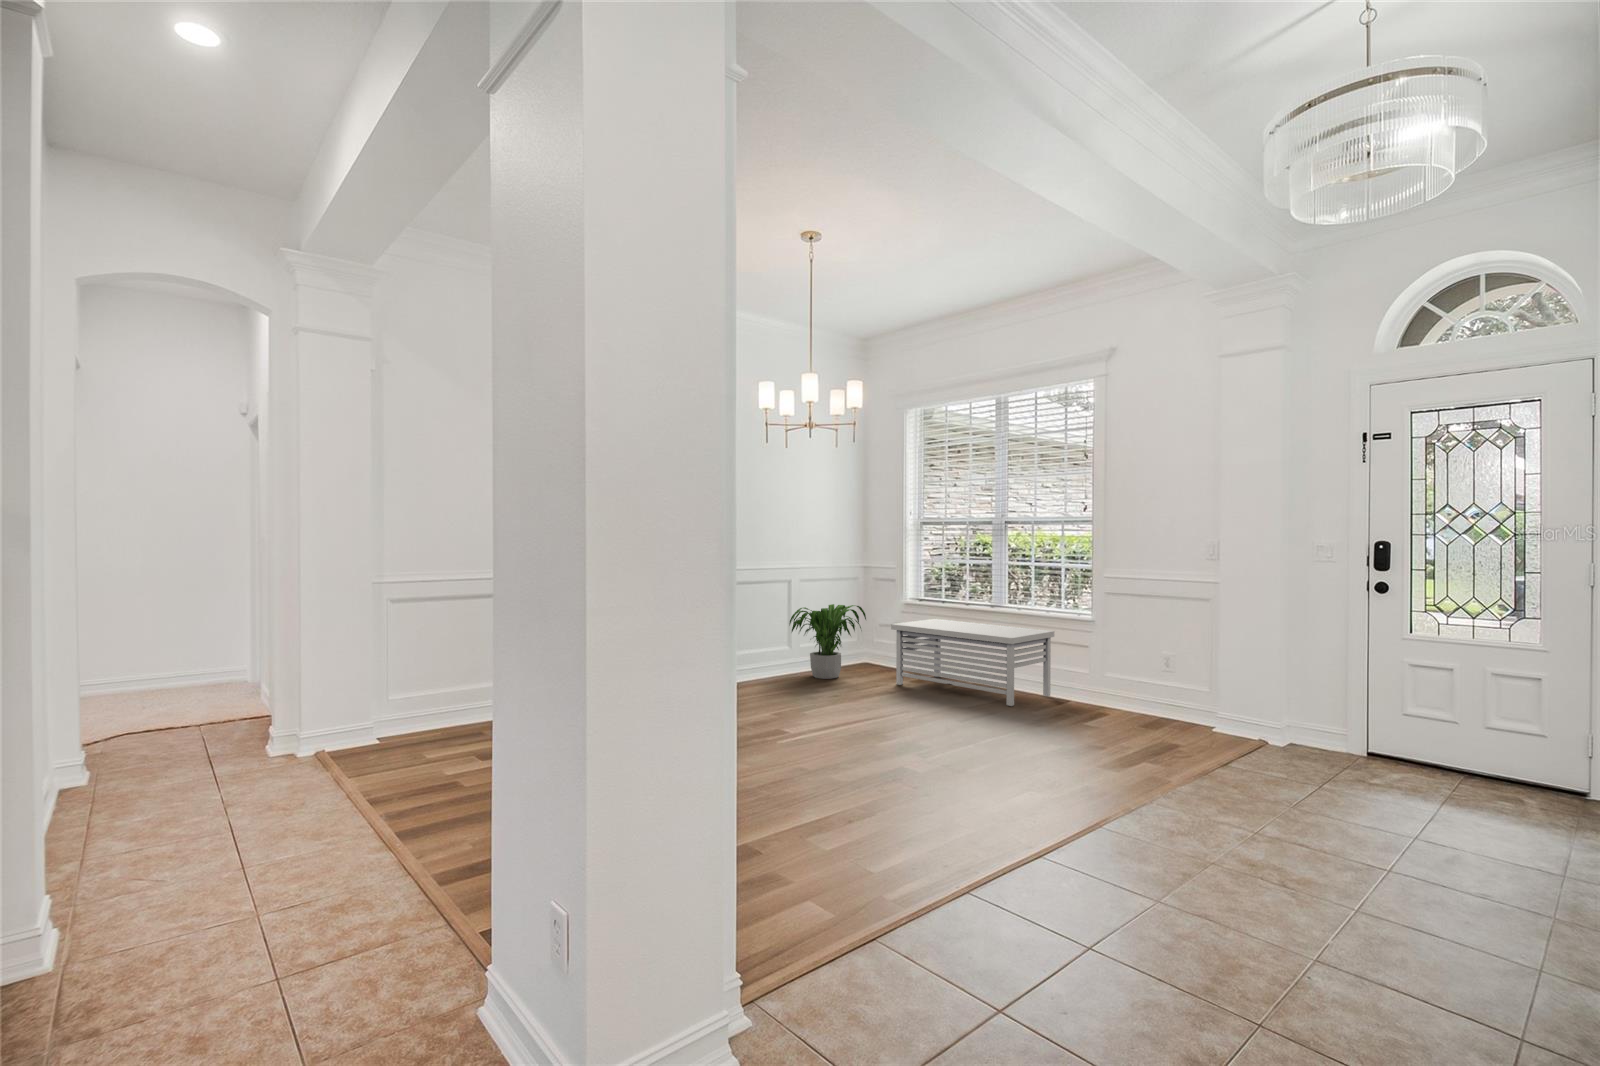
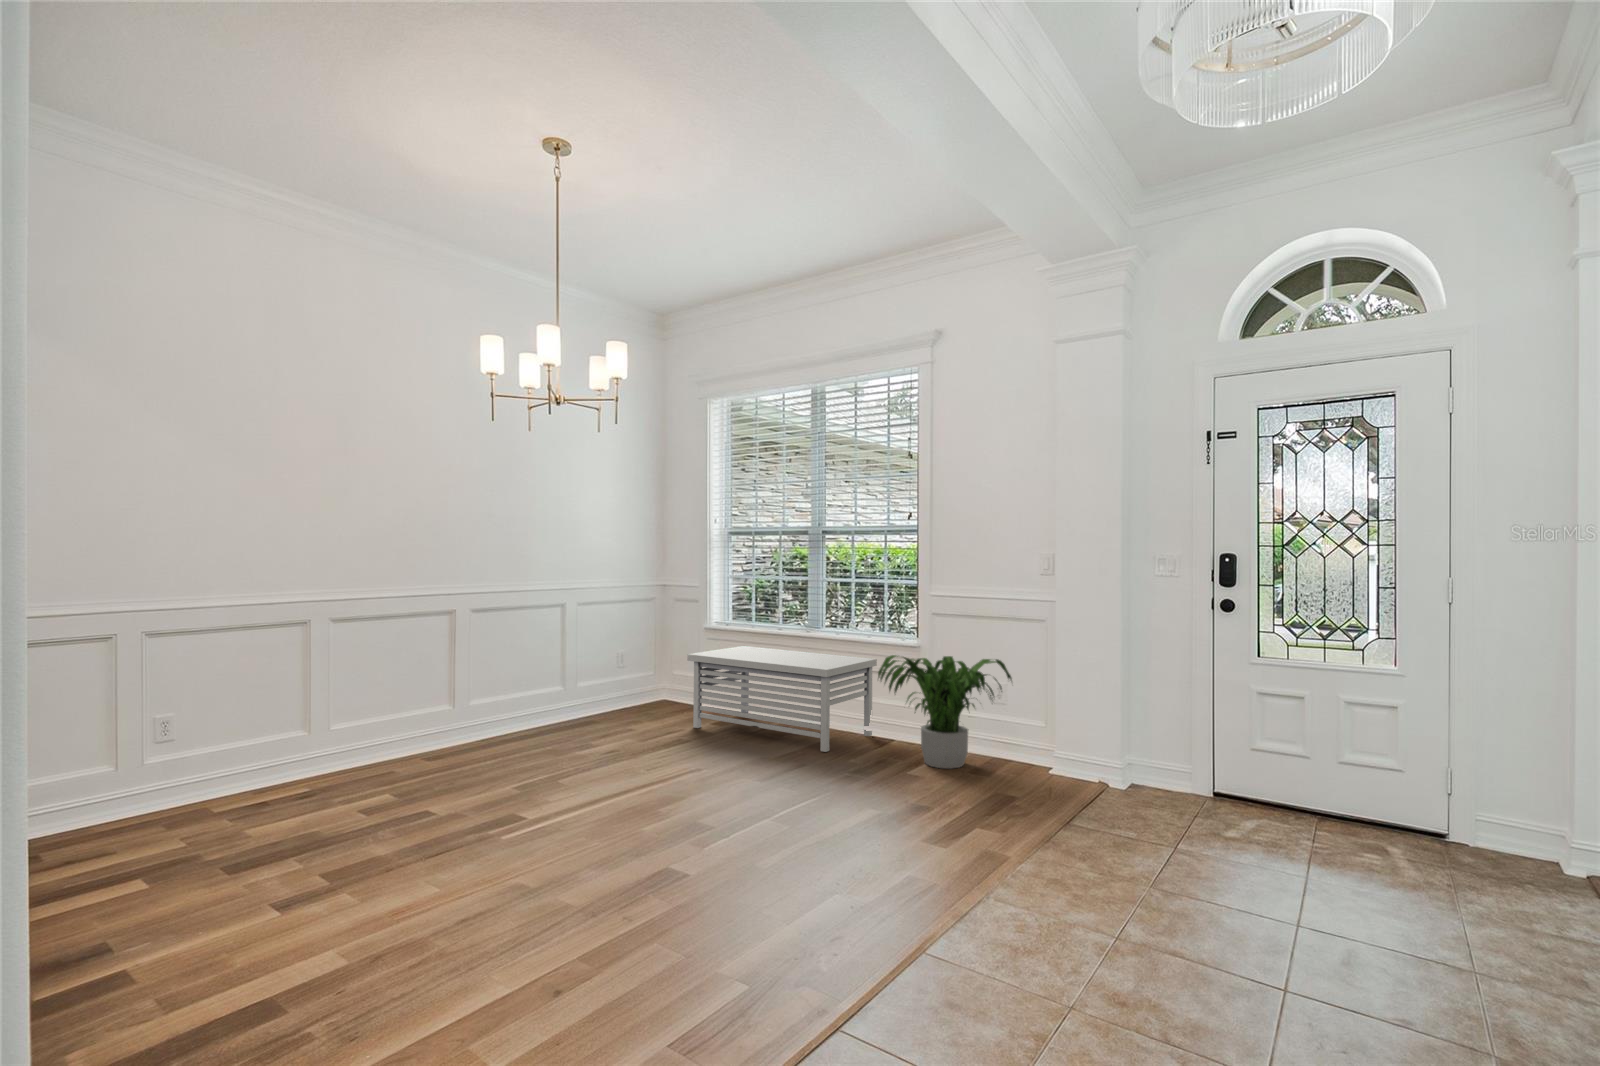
potted plant: present [789,604,866,679] -> present [878,655,1012,769]

